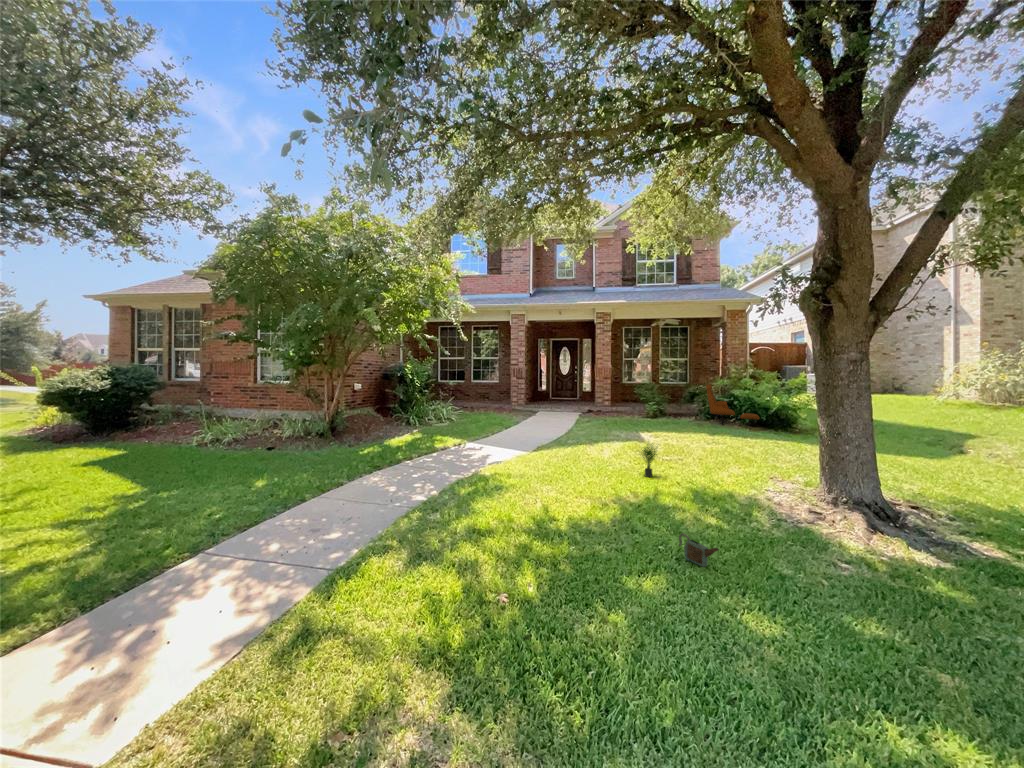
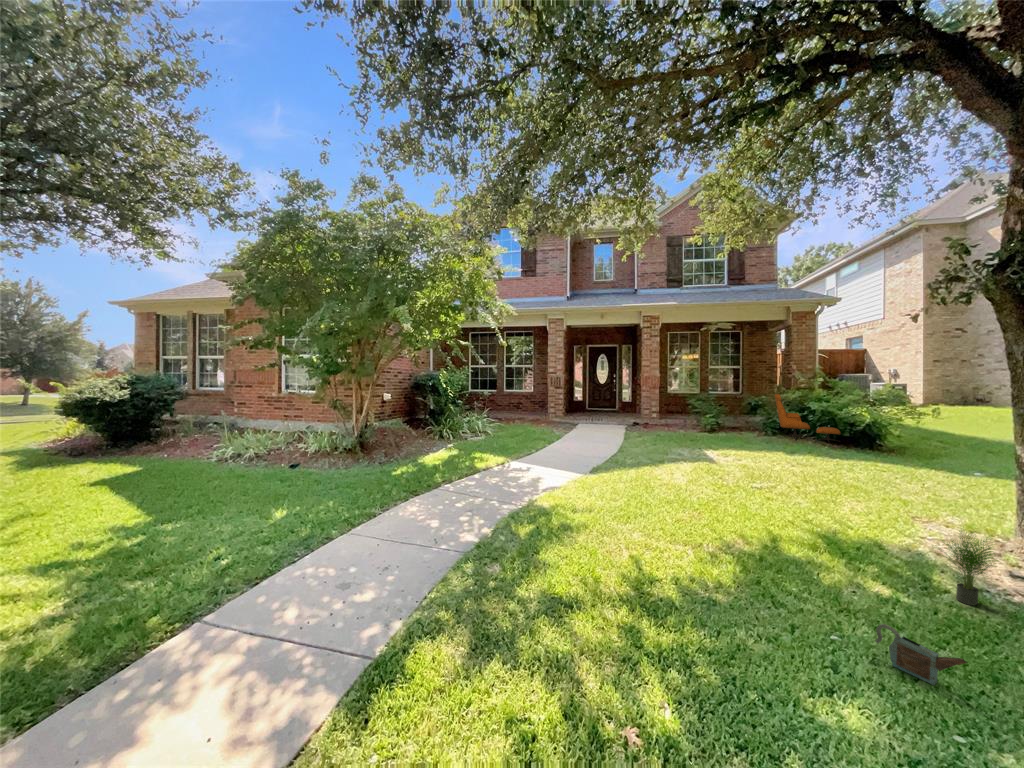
potted plant: present [642,444,657,477] -> present [944,531,993,605]

